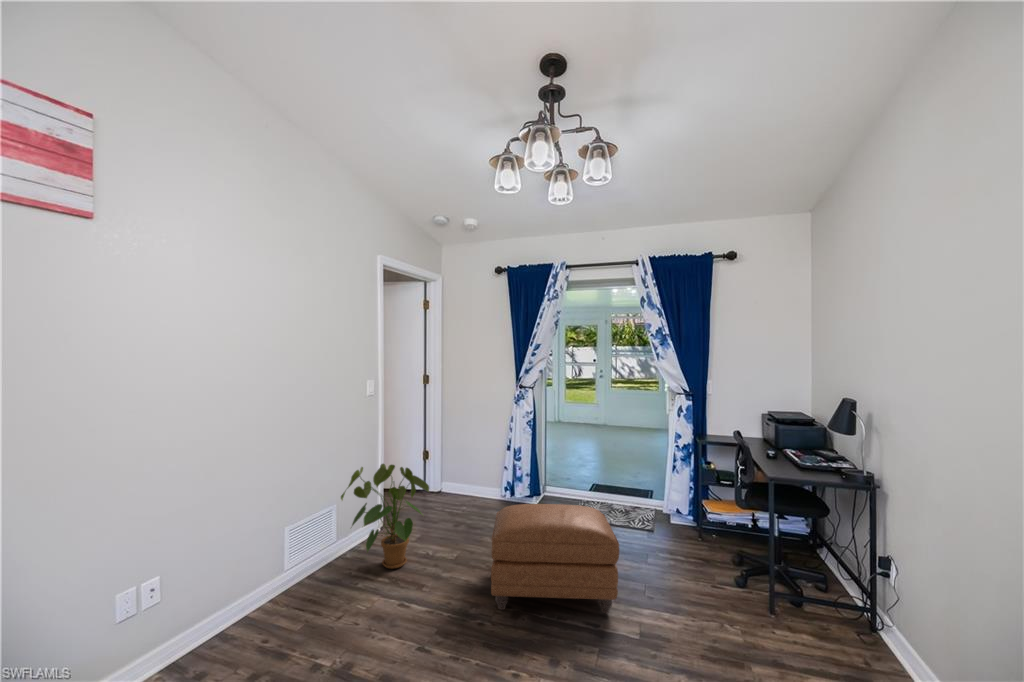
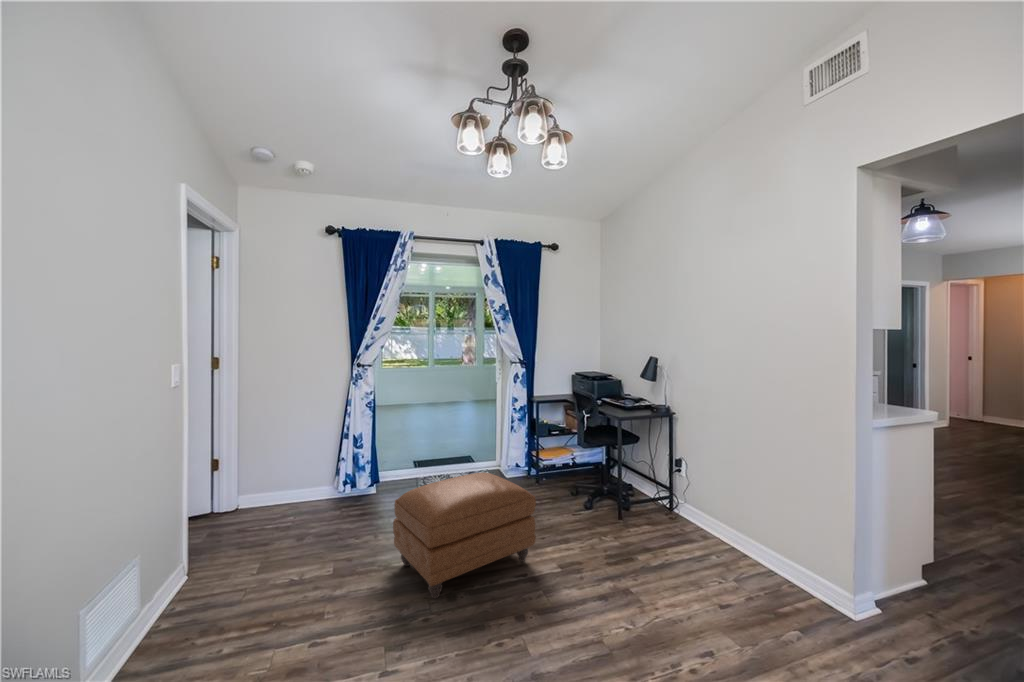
house plant: present [341,464,429,569] -> none [151,476,304,617]

